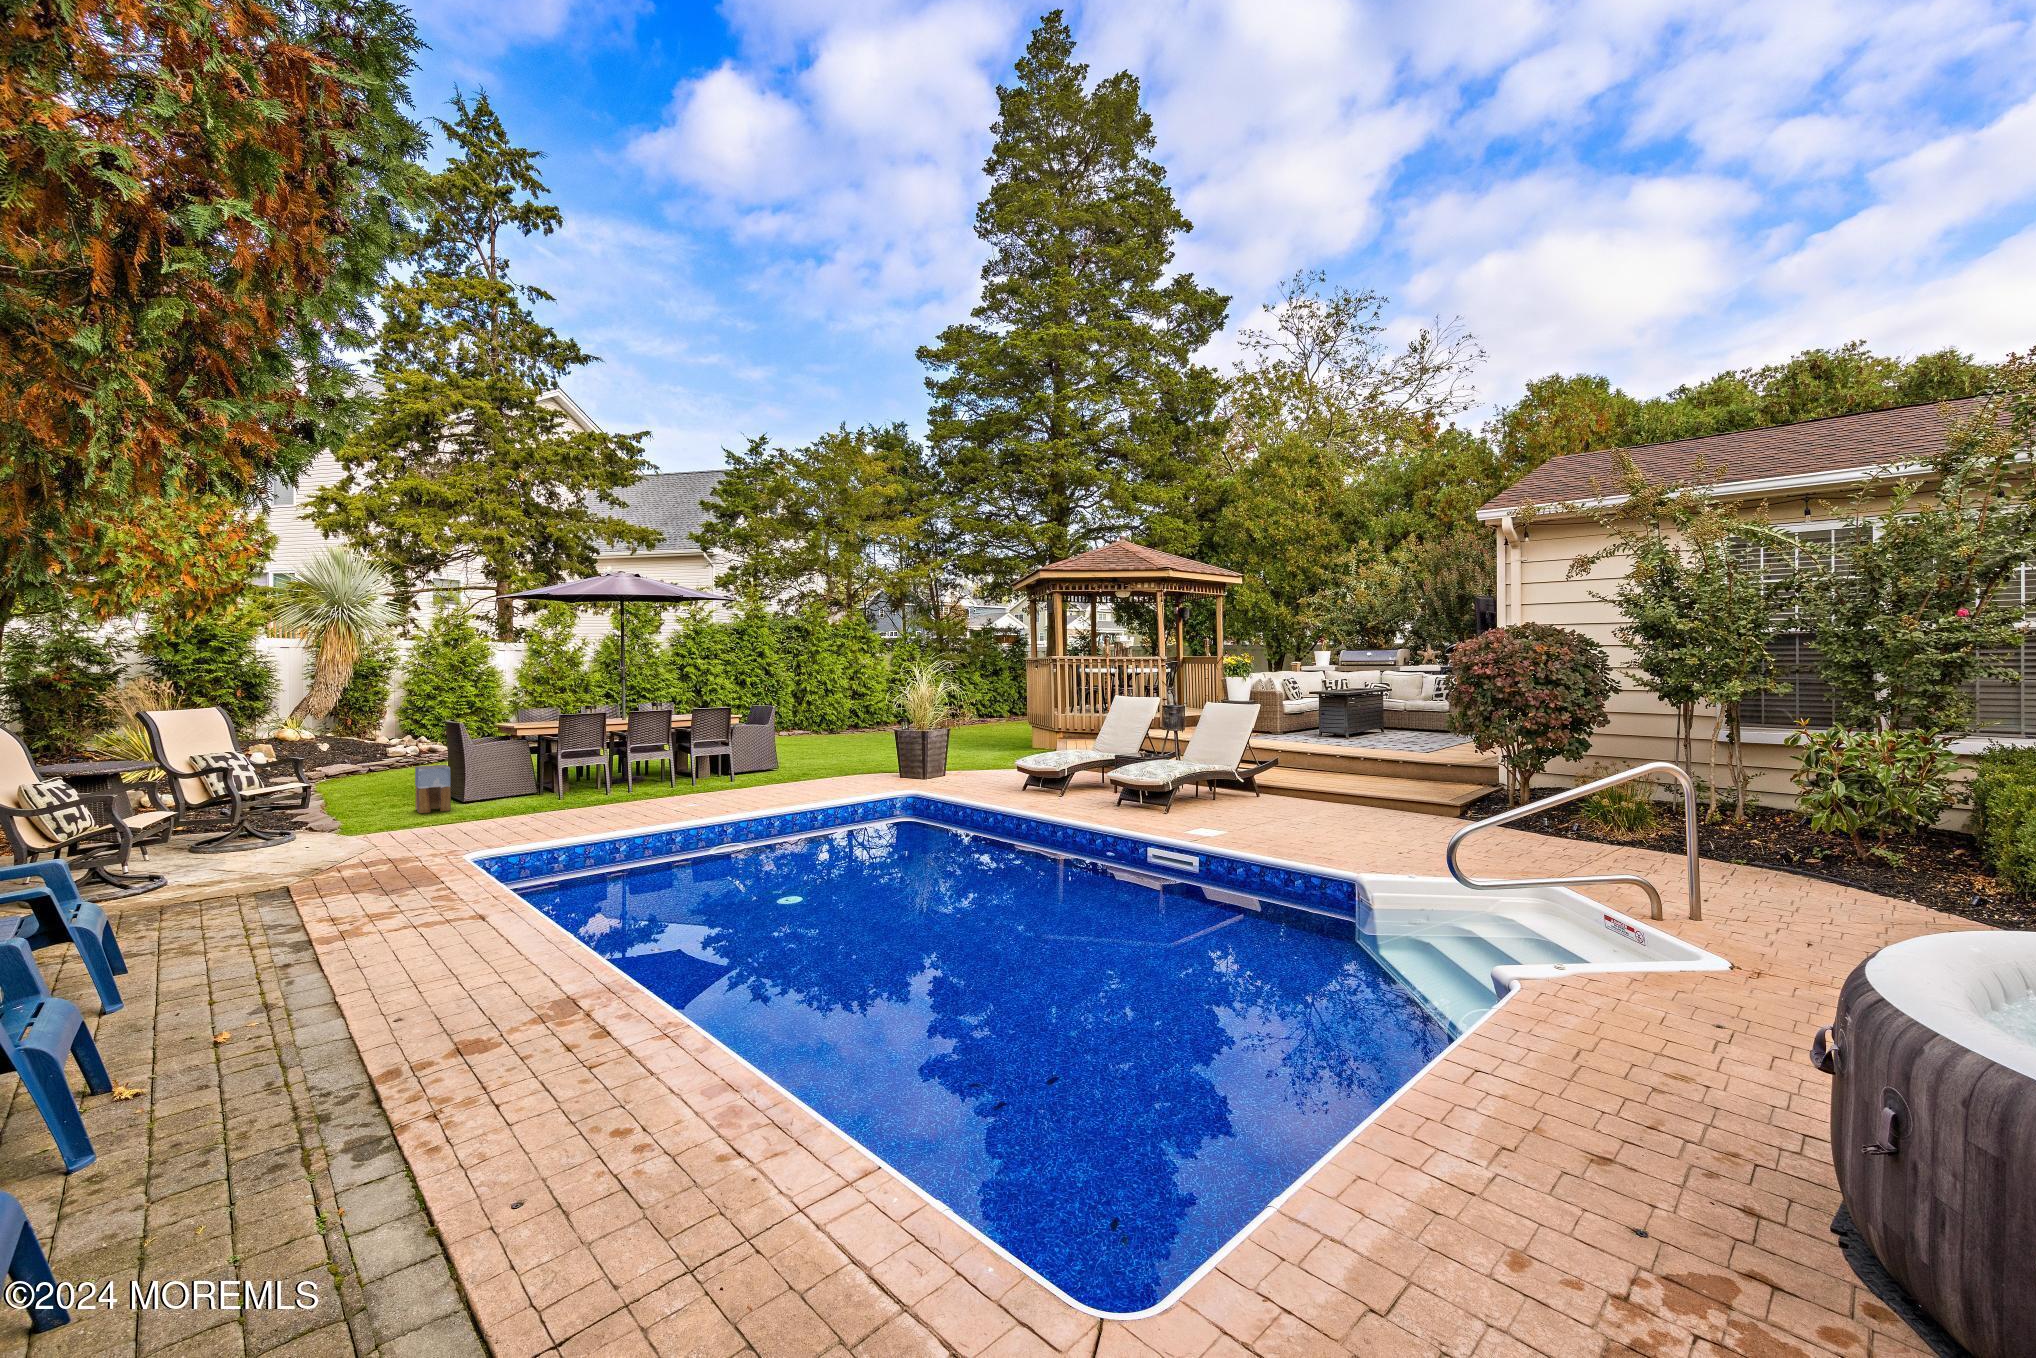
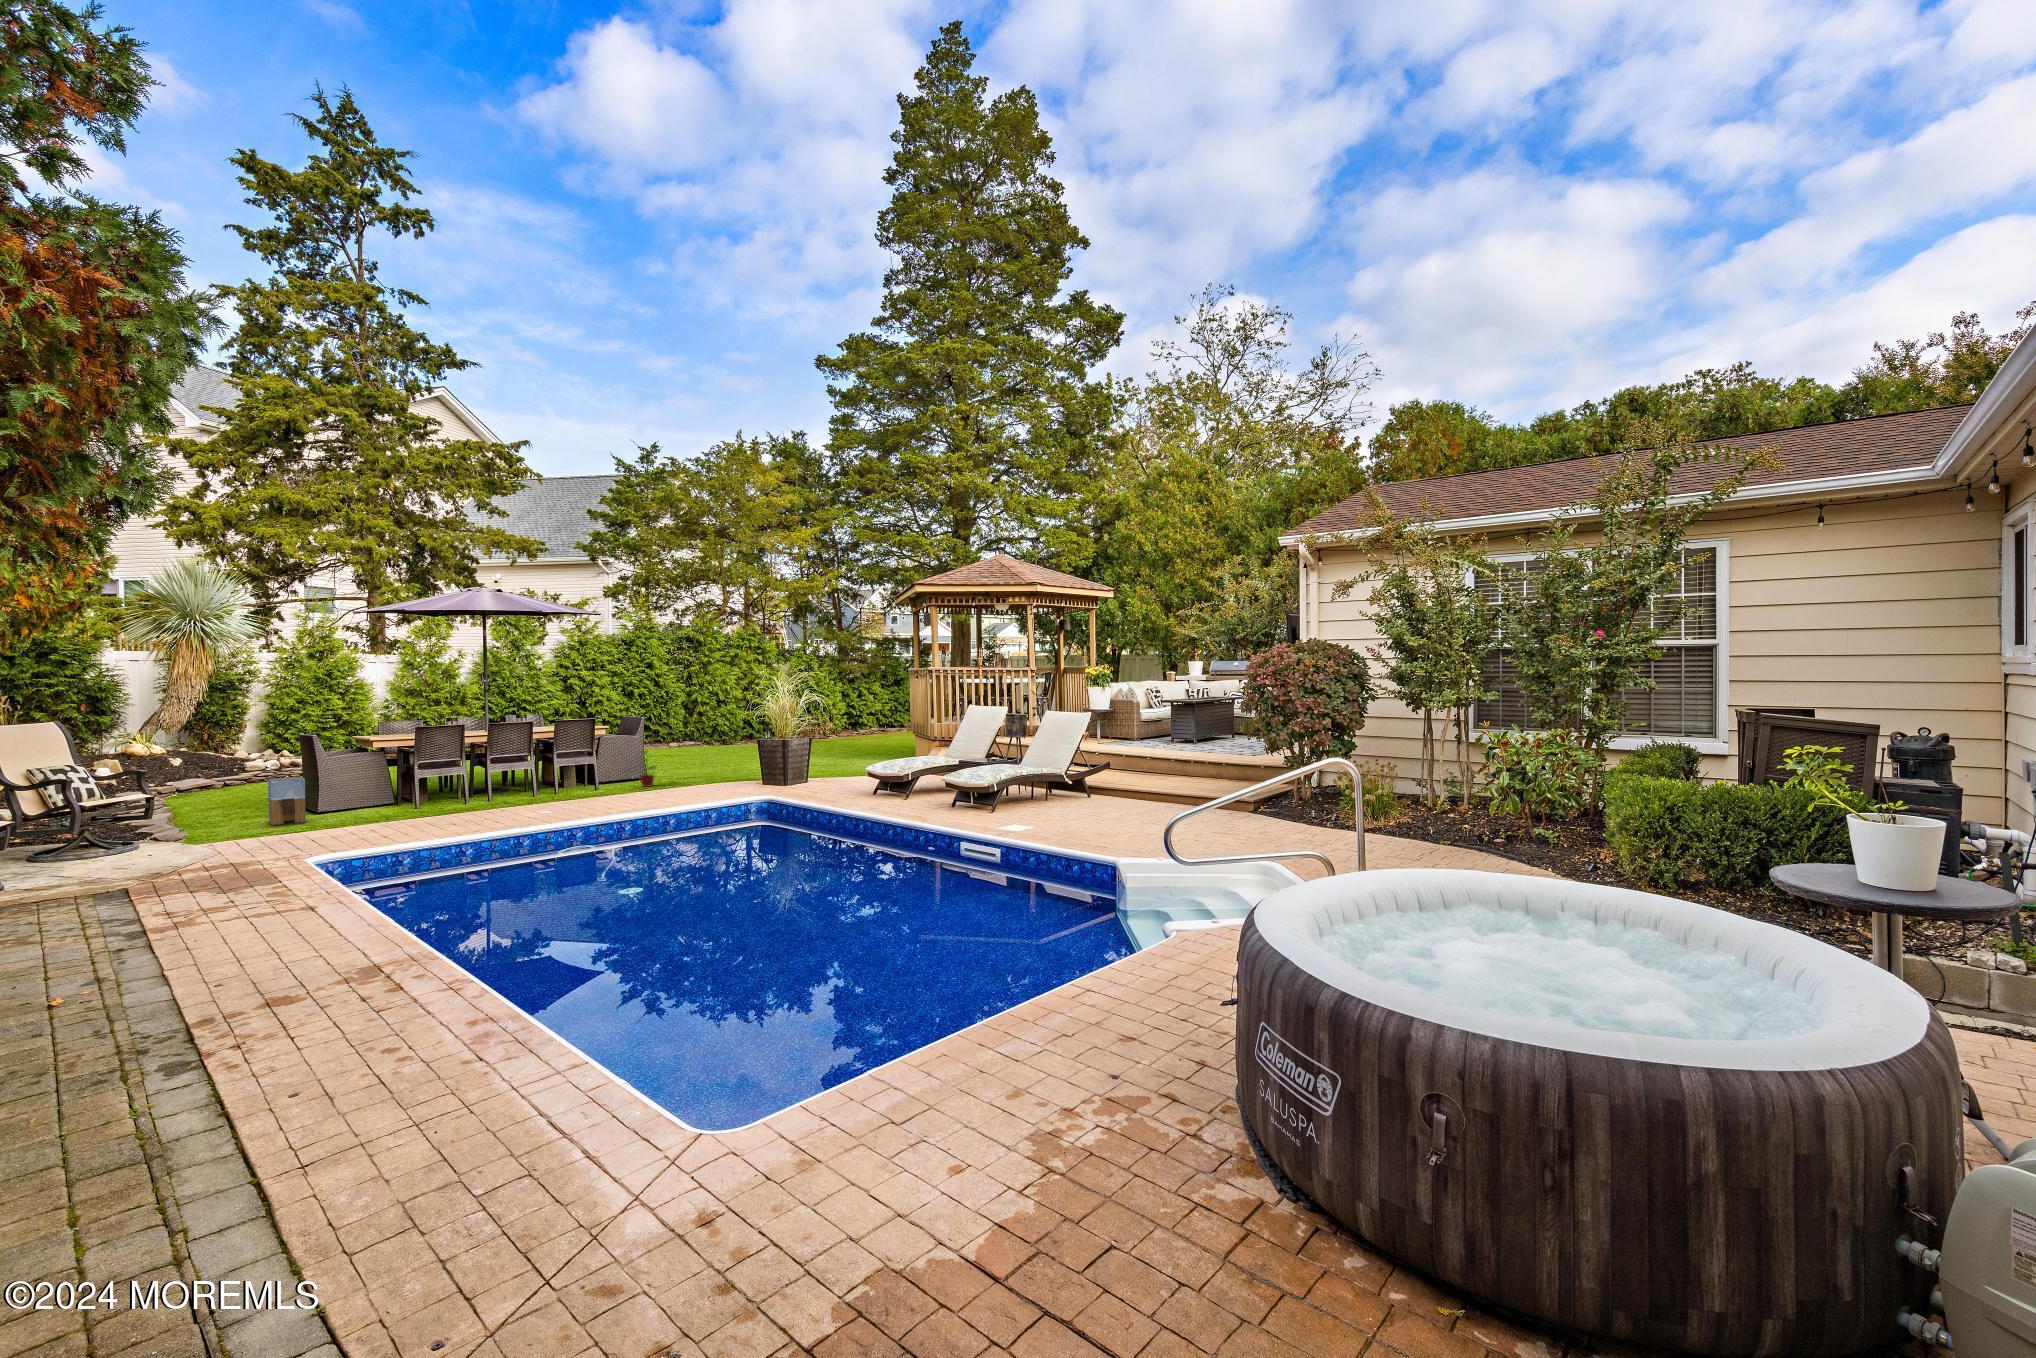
potted plant: none [755,740,785,779] -> present [640,750,656,787]

